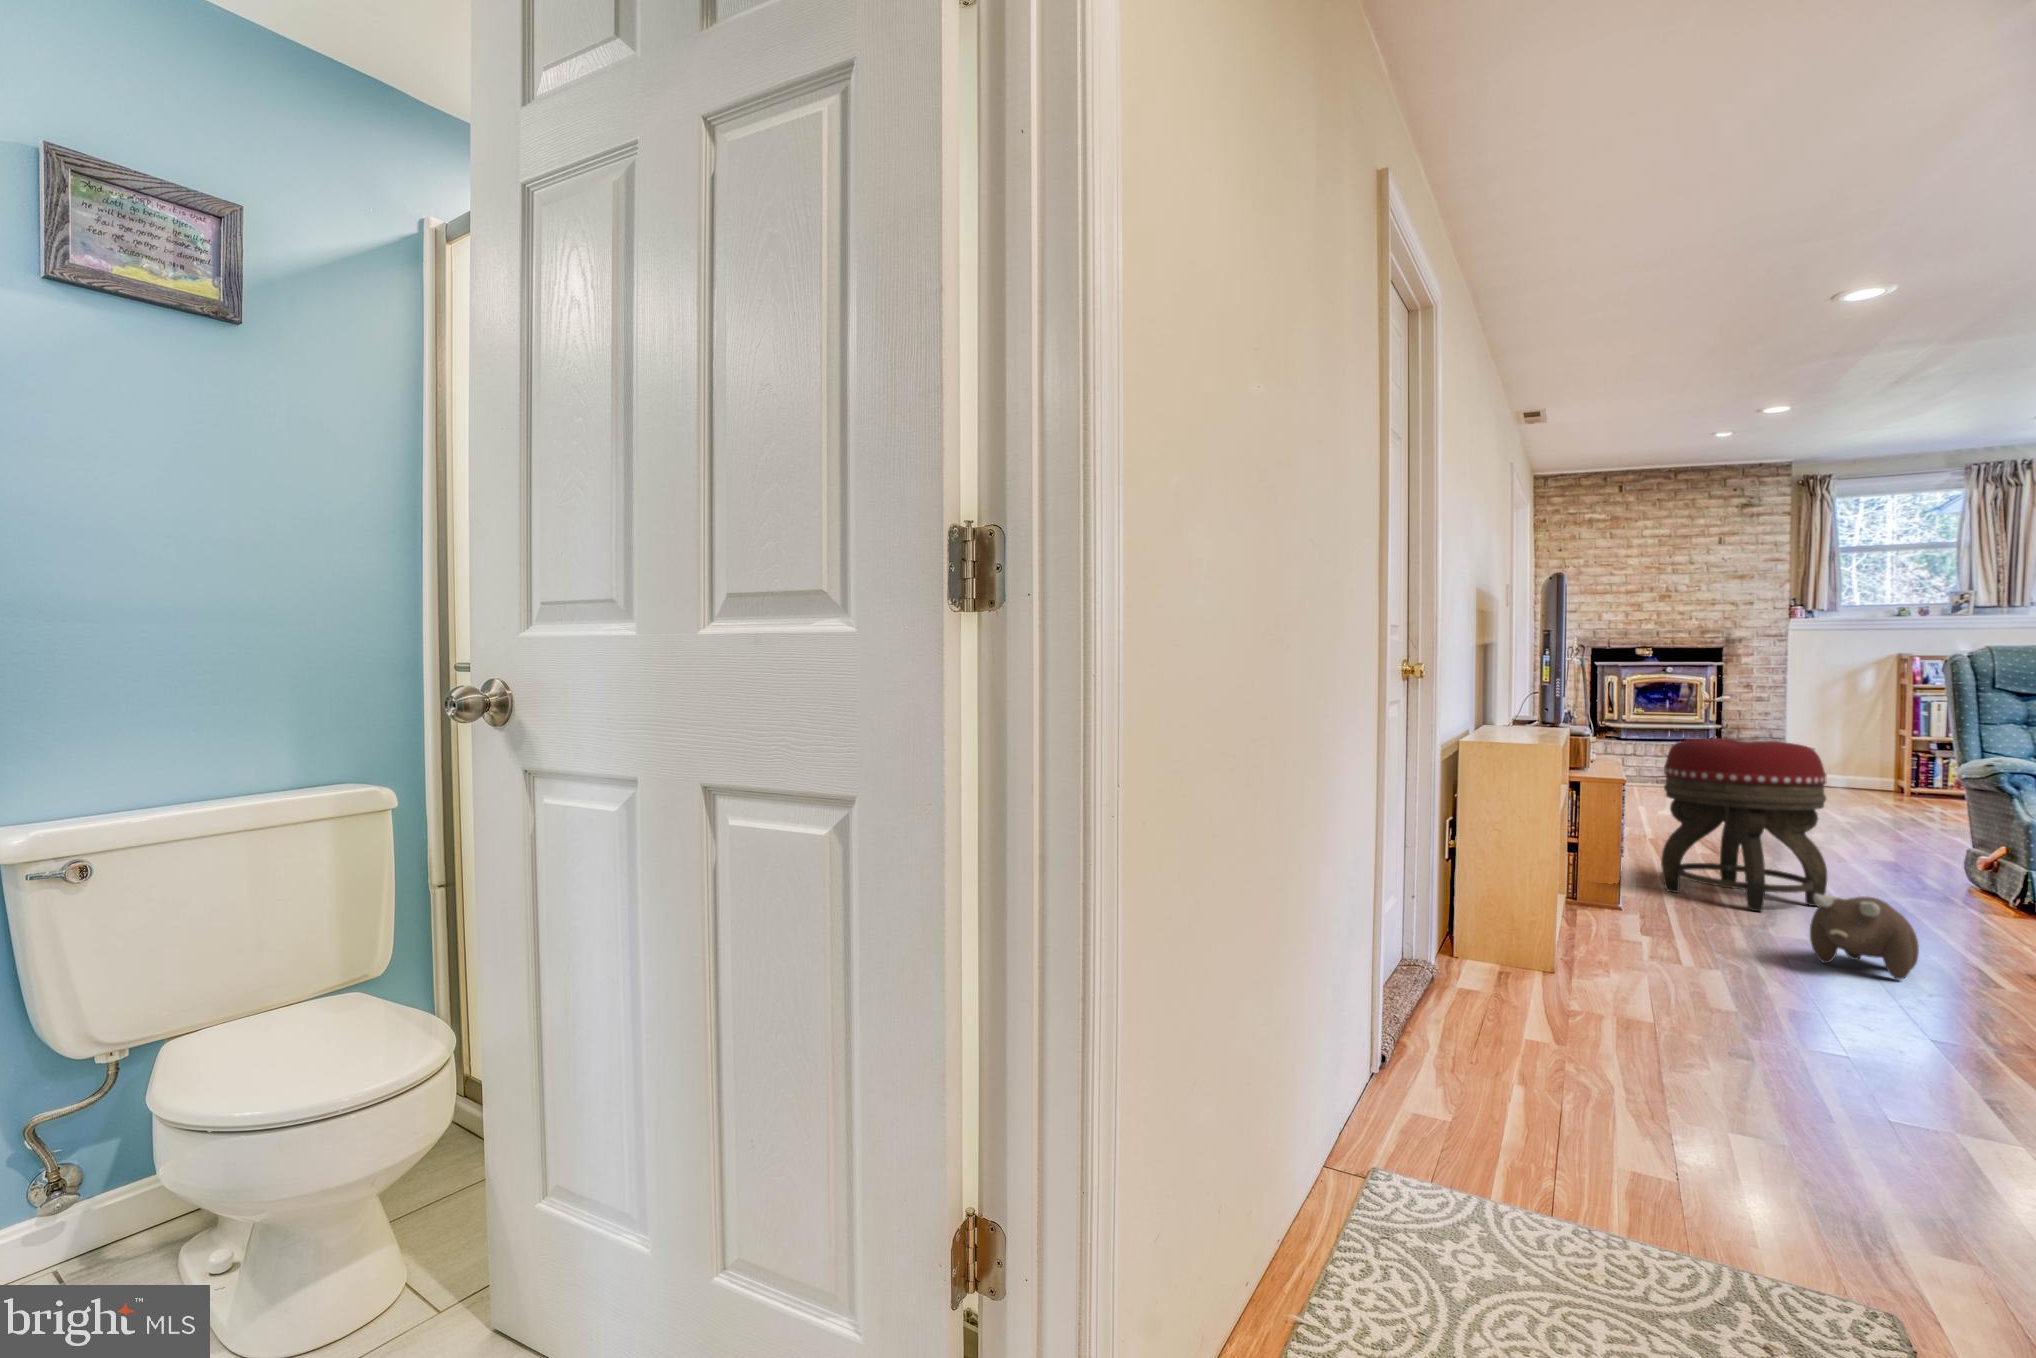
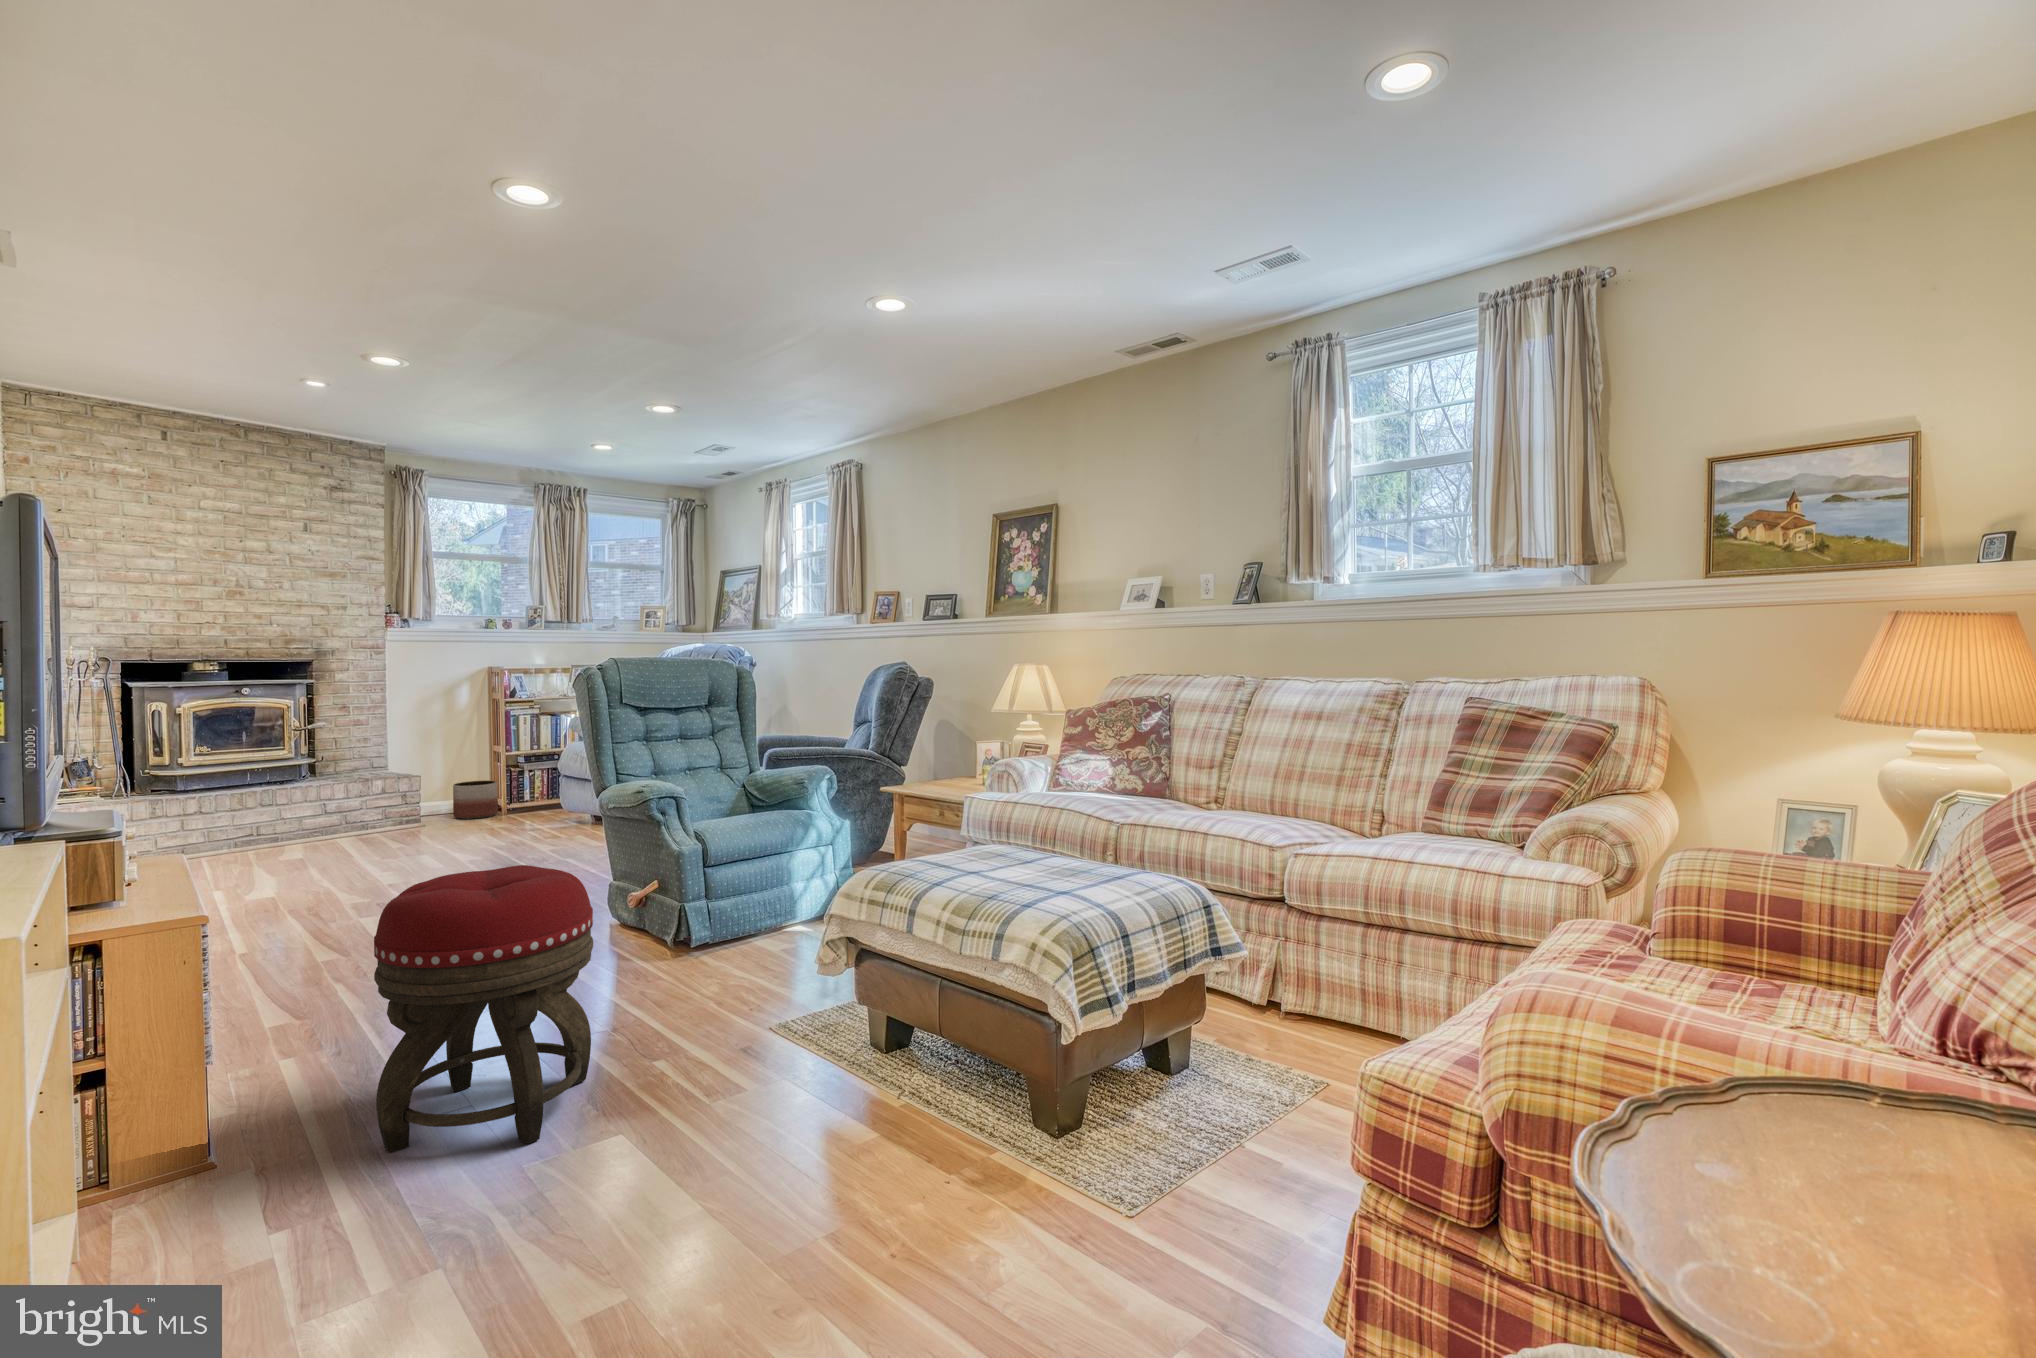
planter: none [1850,762,1901,798] -> present [453,781,498,819]
plush toy: present [1810,894,1919,980] -> none [675,1121,792,1250]

